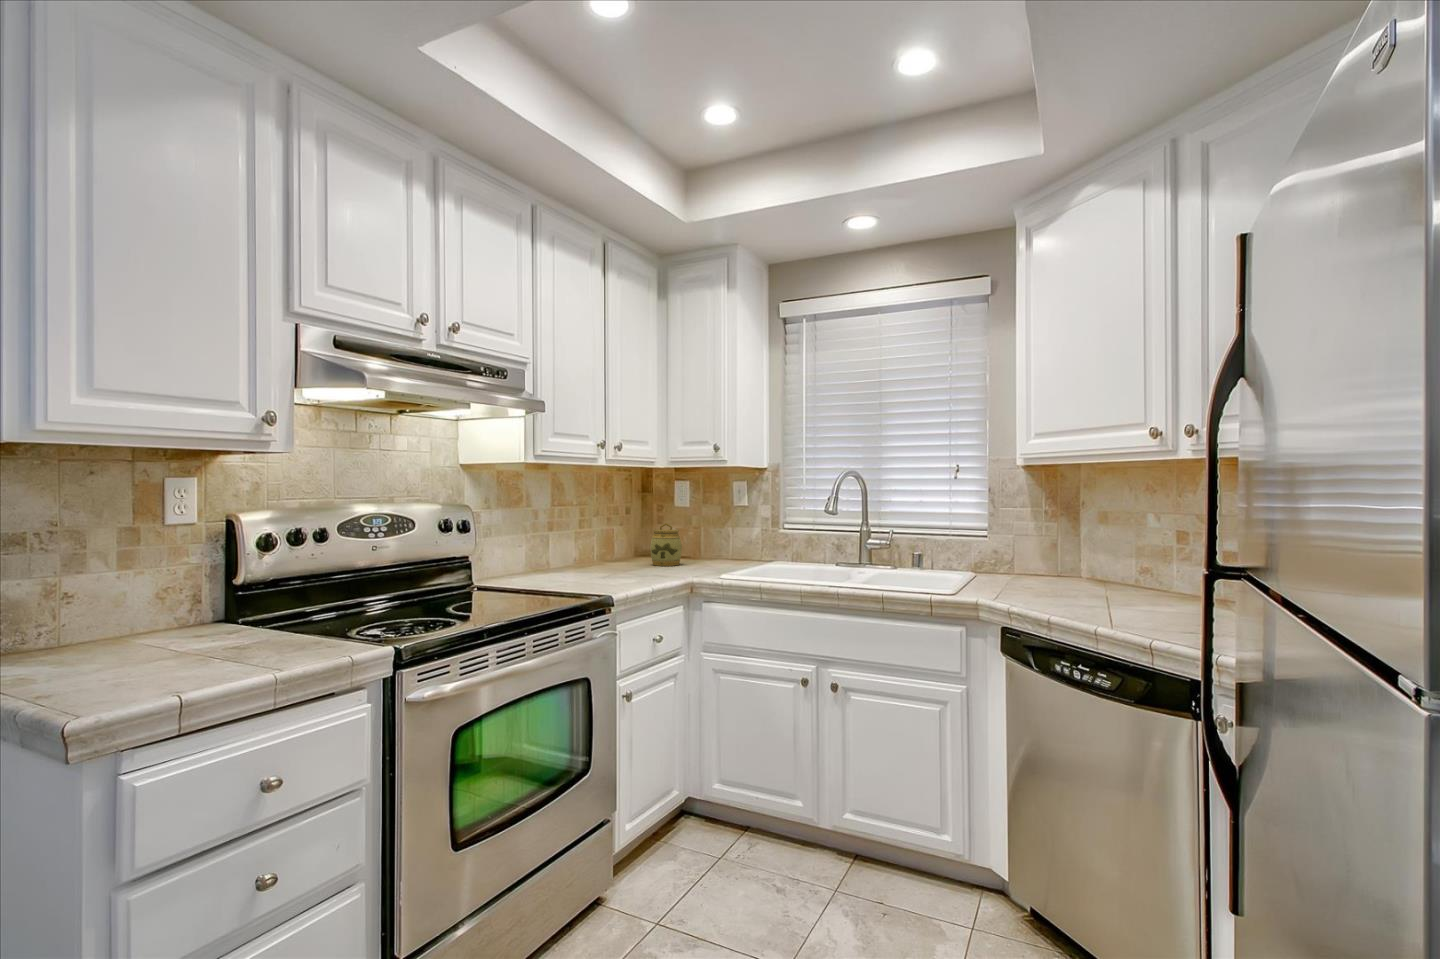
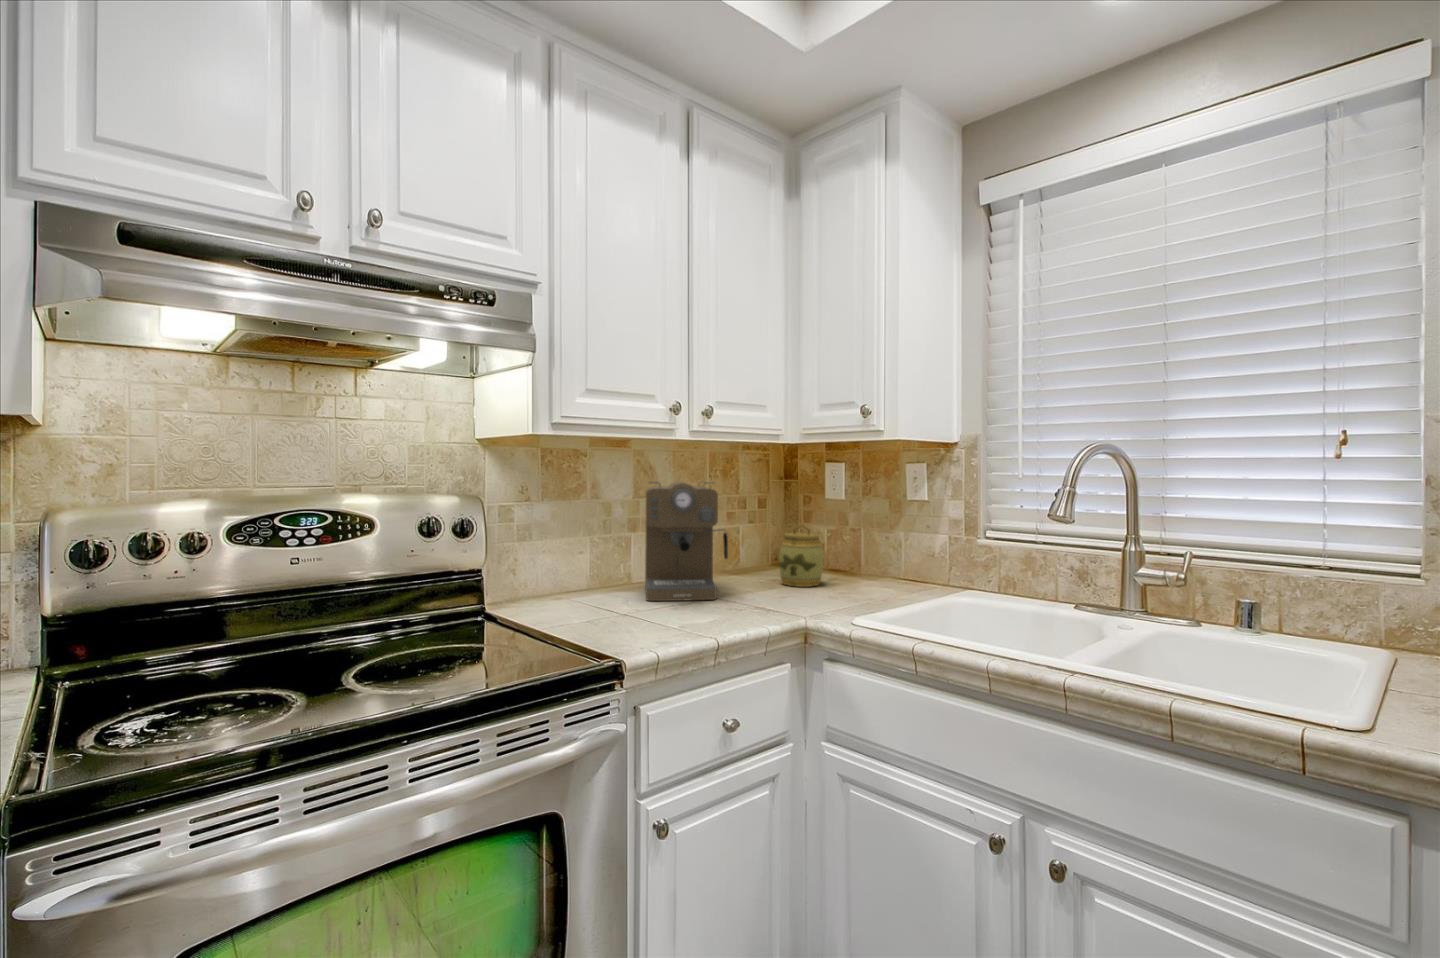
coffee maker: none [559,494,625,576] -> present [645,482,728,601]

